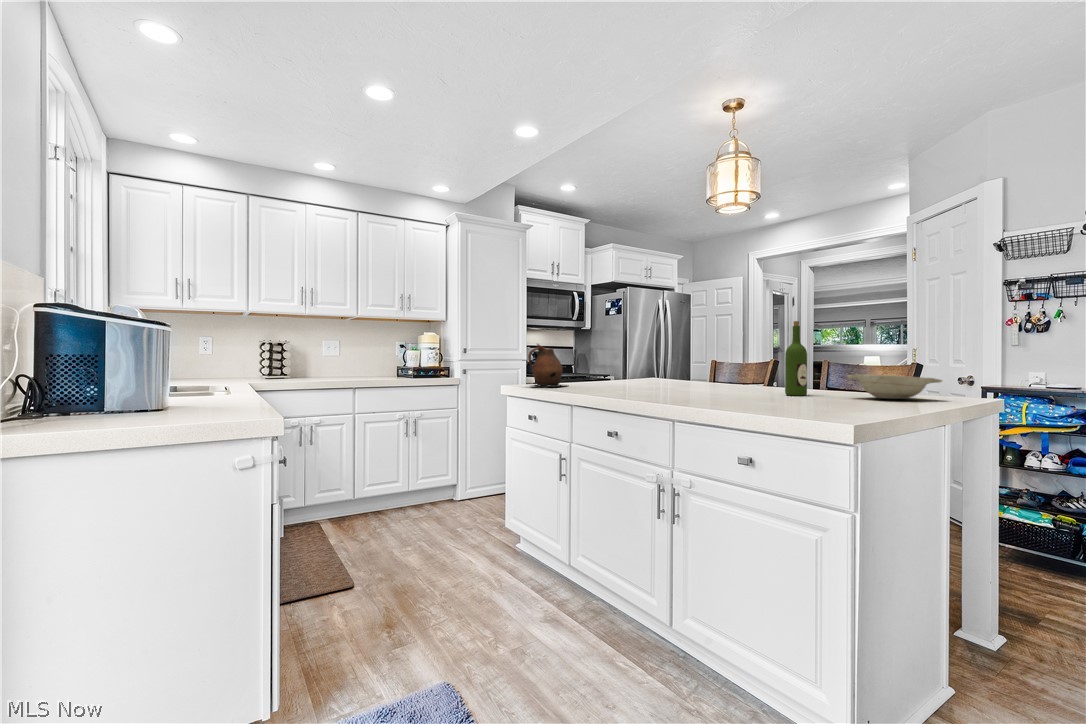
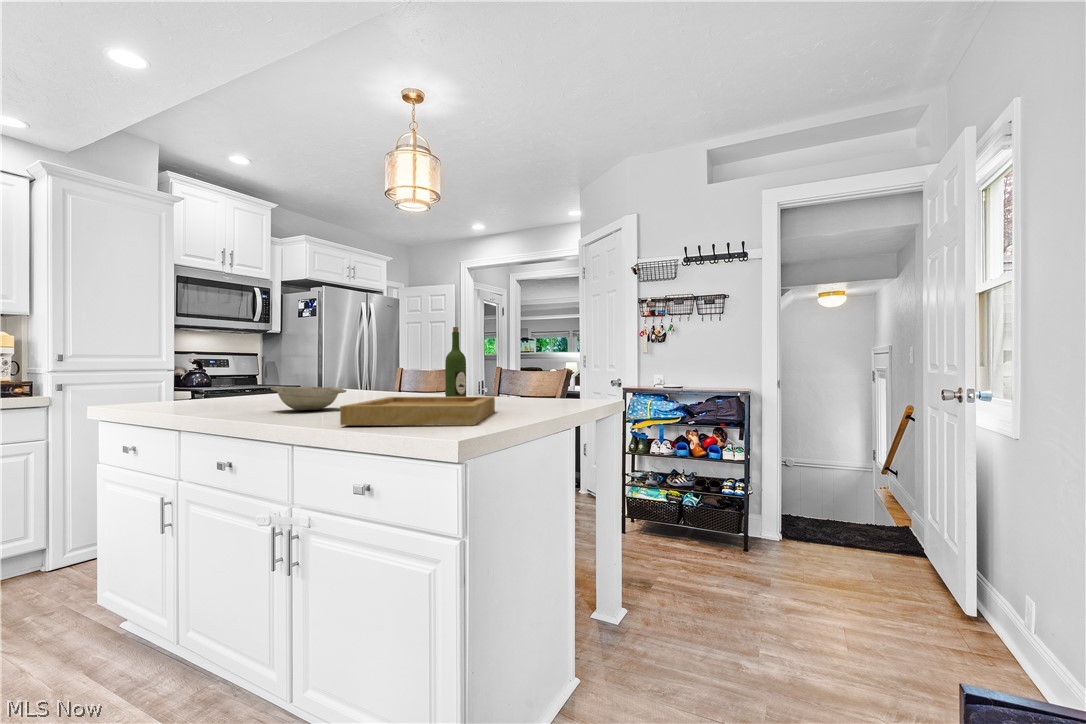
ceramic pitcher: present [528,344,563,387] -> none [143,348,210,405]
decorative bowl: present [847,374,942,399] -> present [270,387,346,410]
tray: none [720,385,853,413] -> present [340,397,495,426]

